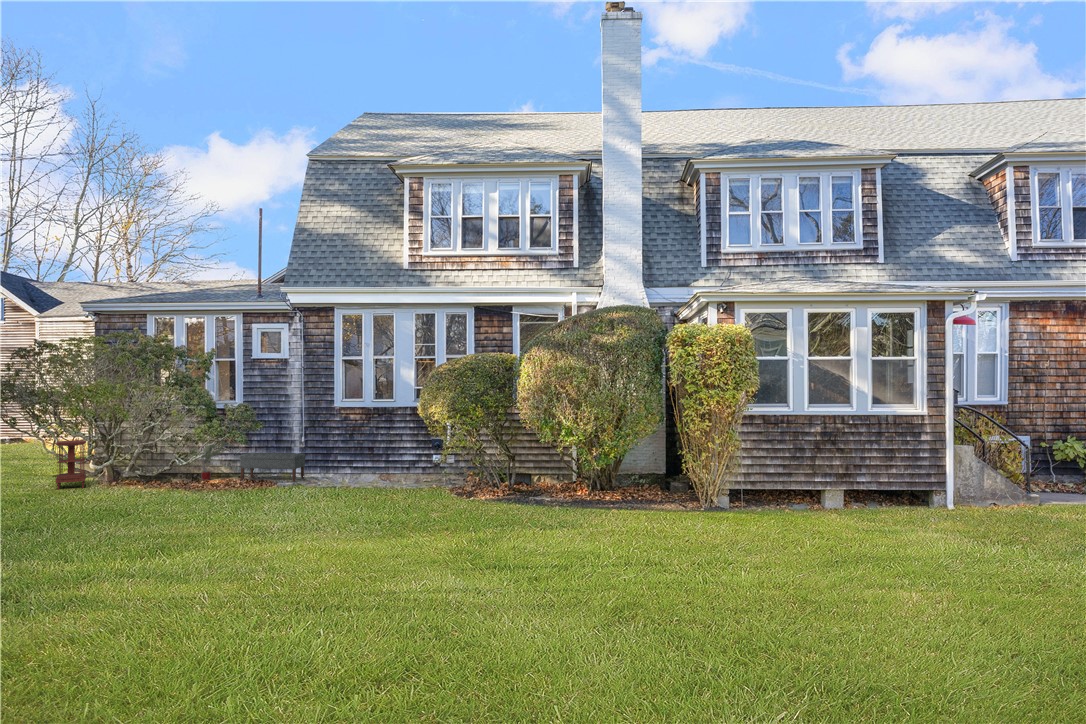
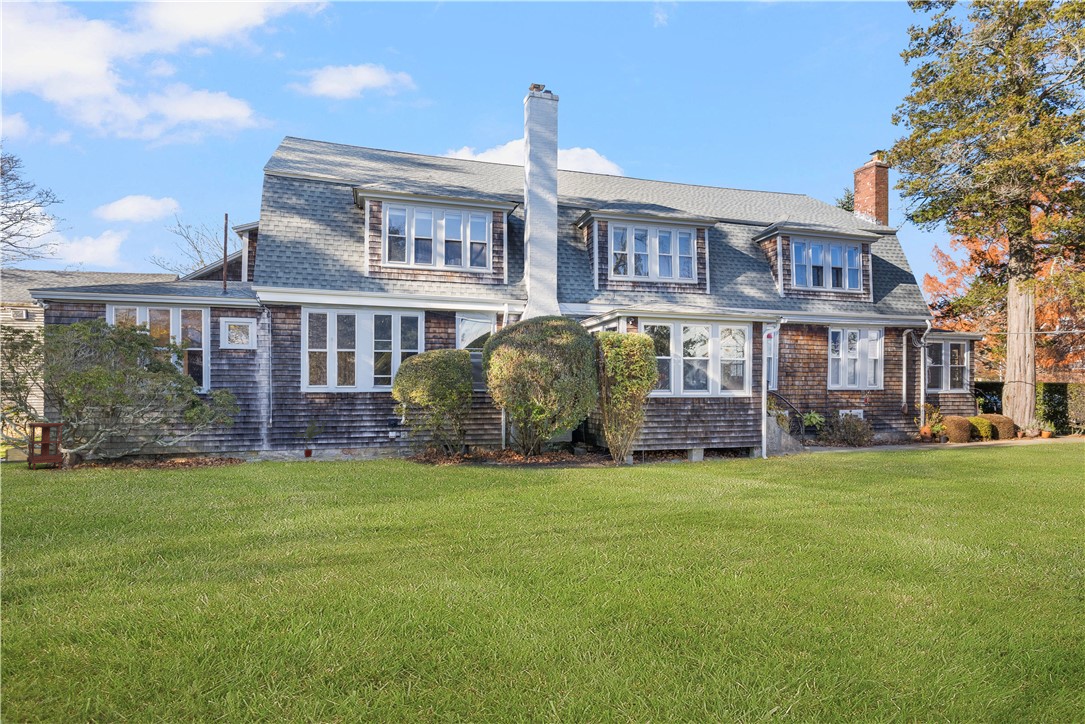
potted tree: present [188,441,225,480] -> present [293,419,325,457]
bench: present [240,453,306,482] -> none [213,433,274,459]

